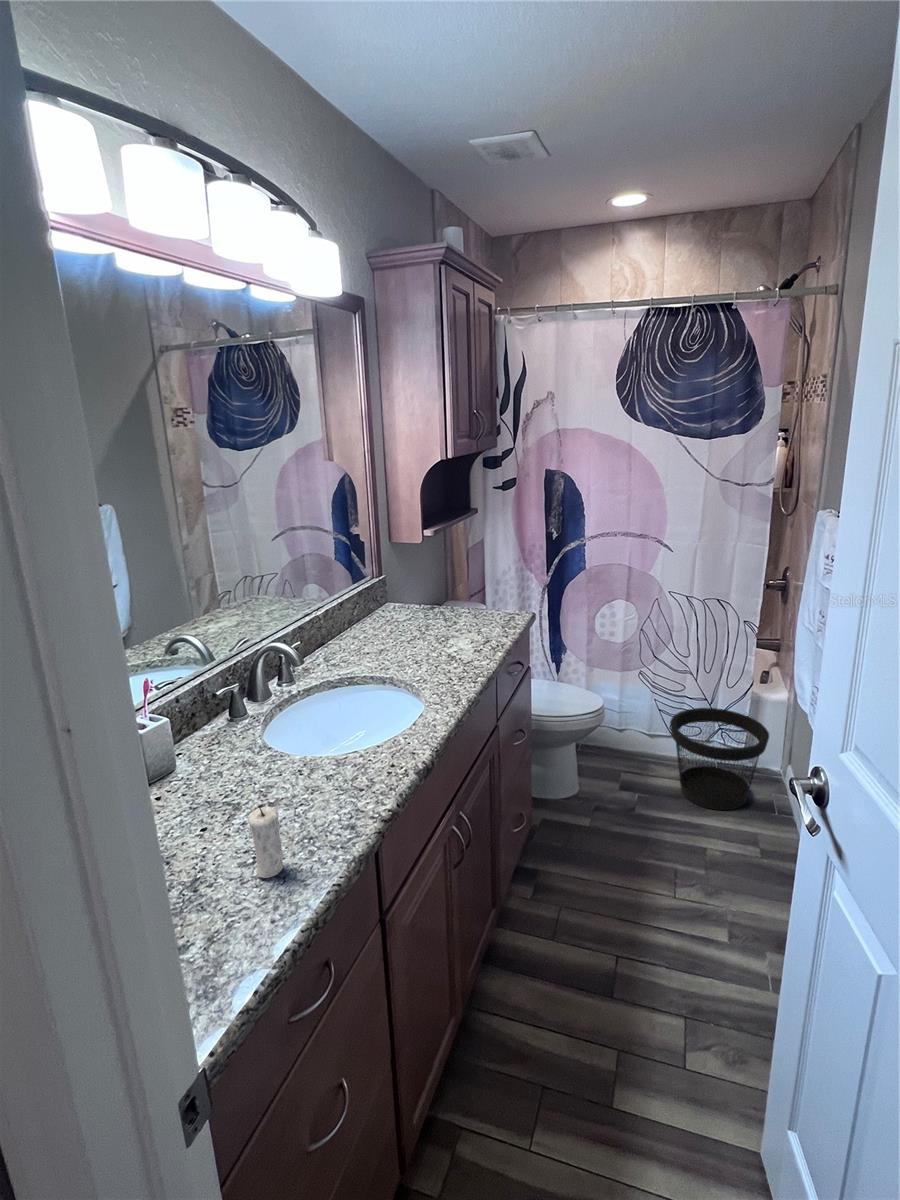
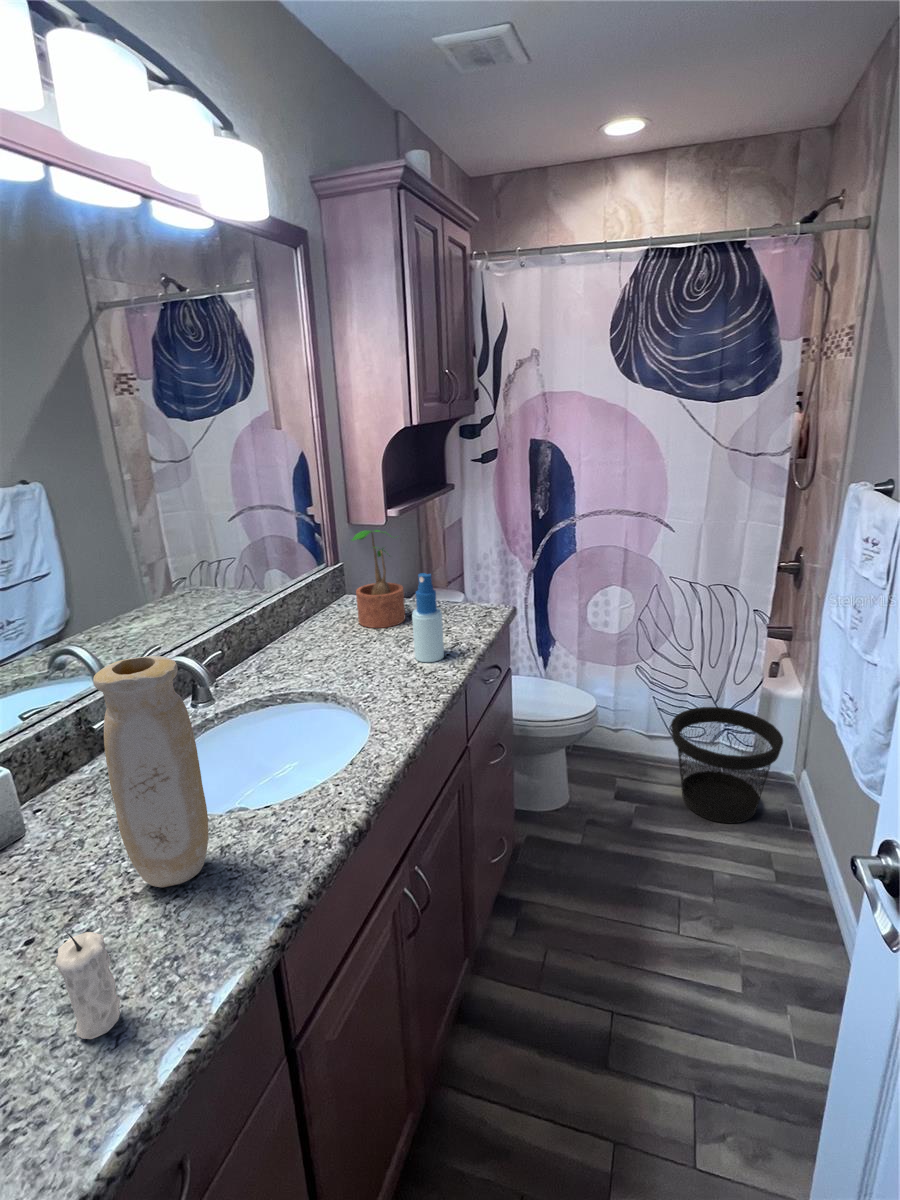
potted plant: none [397,546,442,629] -> present [352,530,405,628]
spray bottle: none [452,581,478,655] -> present [412,573,444,662]
vase: none [255,631,322,799] -> present [93,656,209,887]

